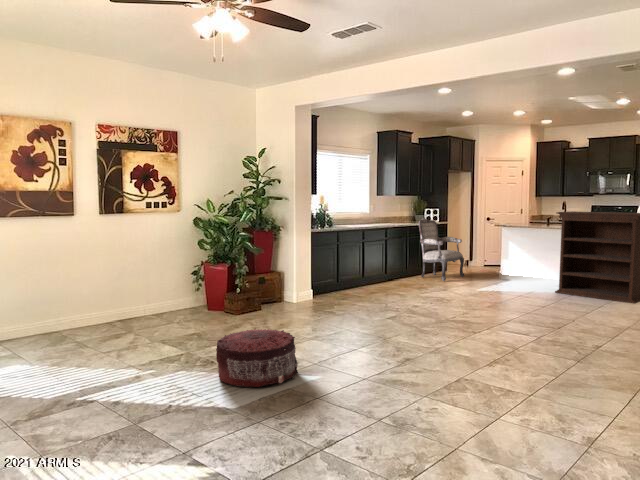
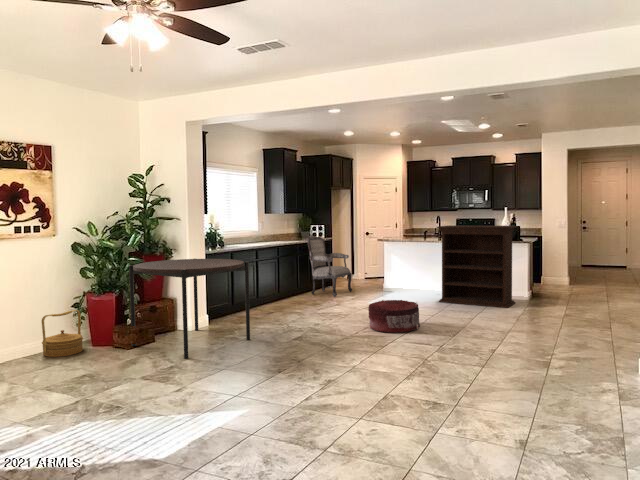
dining table: none [239,236,347,327] -> present [129,259,250,359]
woven basket: none [166,277,200,316] -> present [42,310,83,357]
pouf: present [216,329,298,387] -> present [368,300,420,333]

